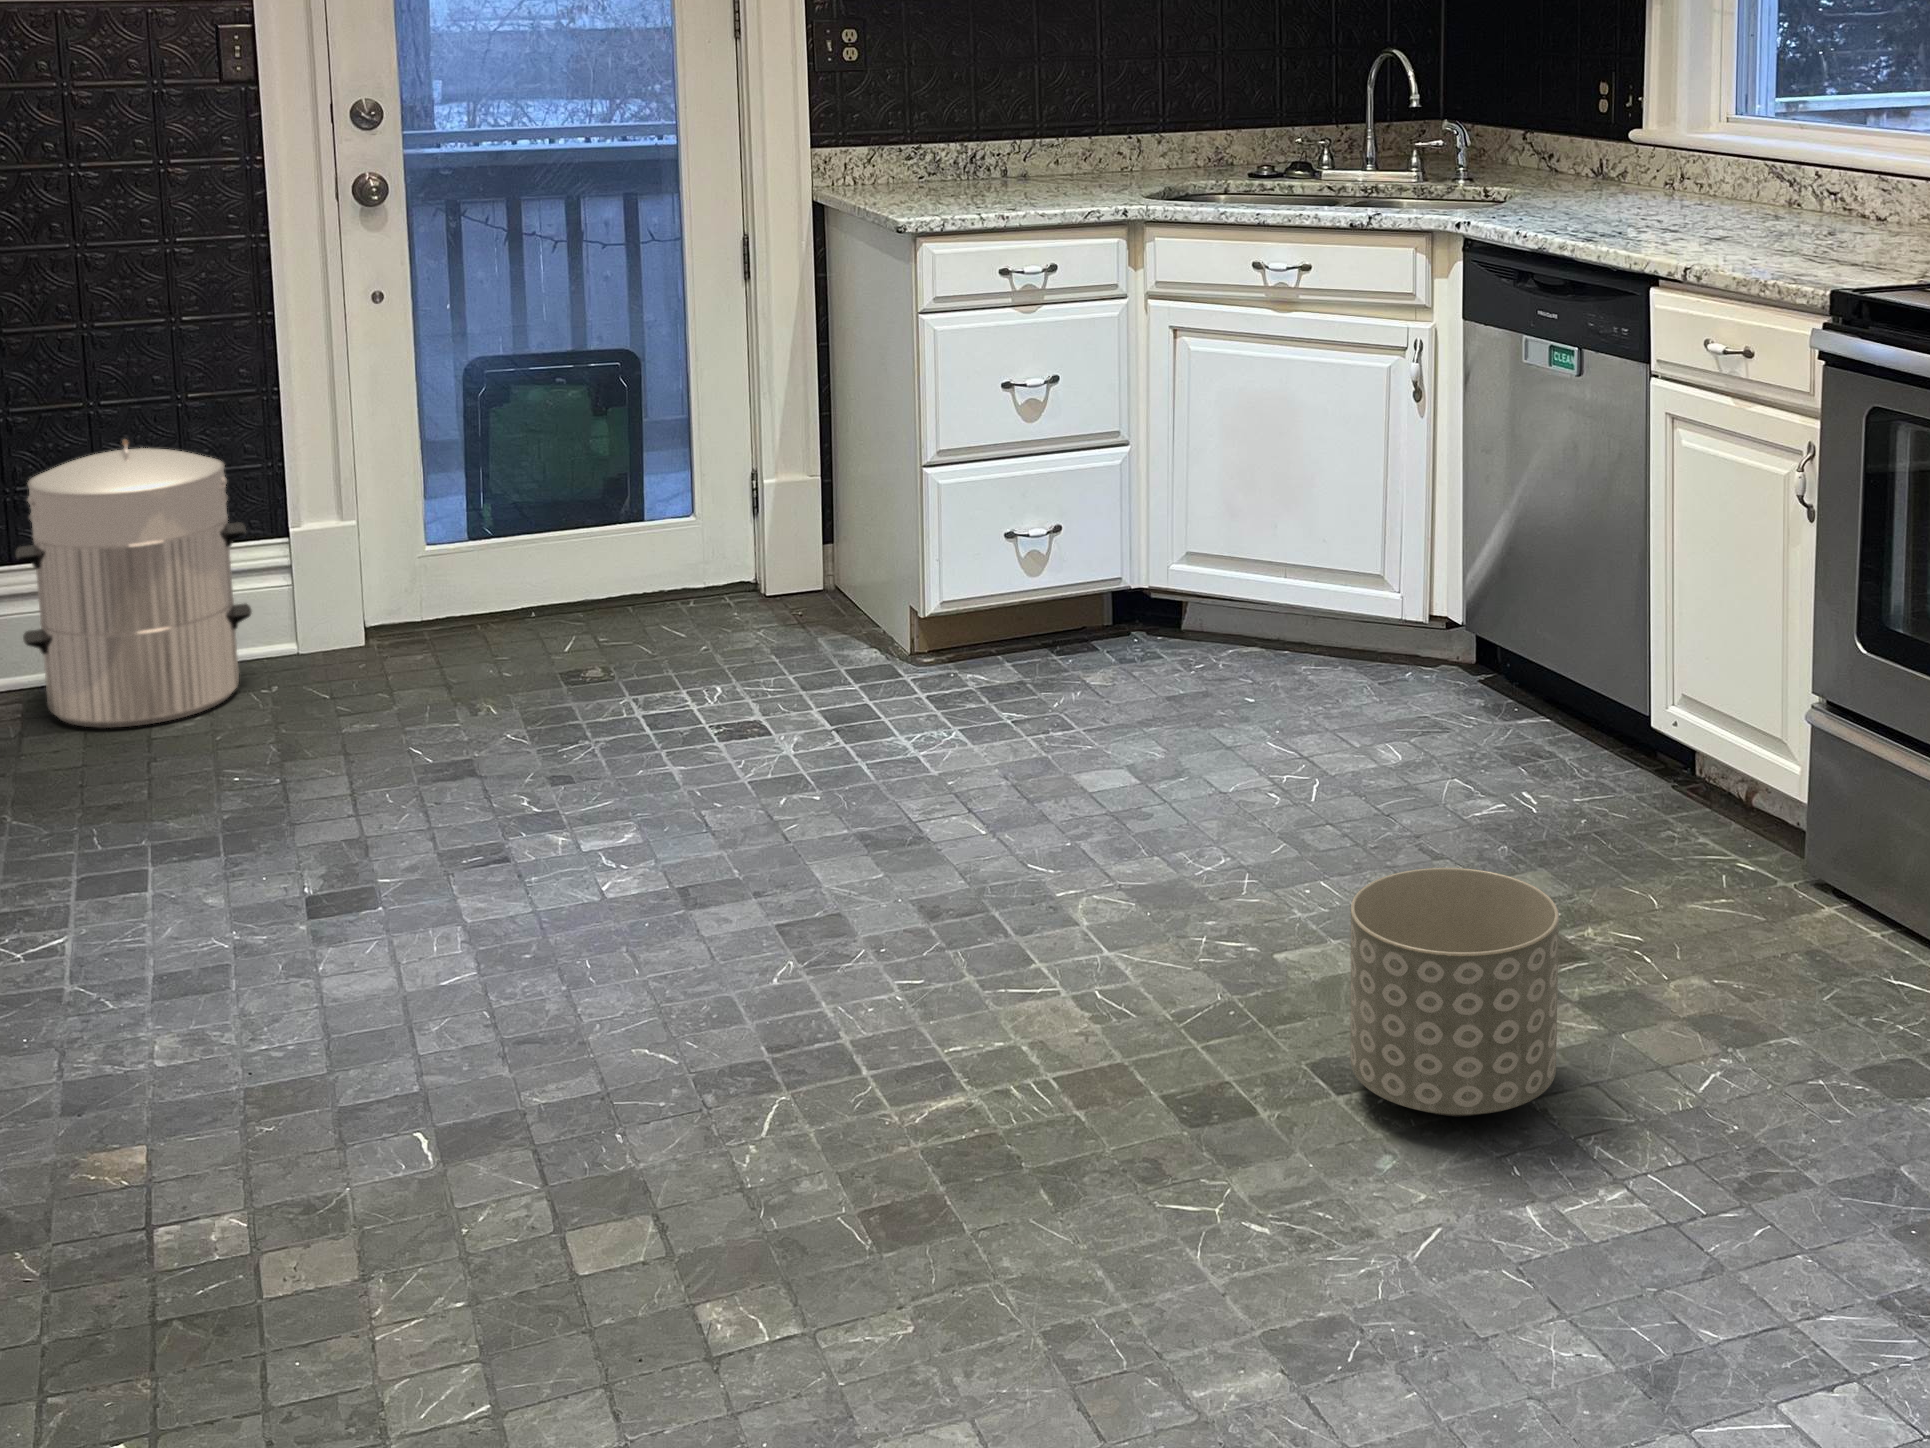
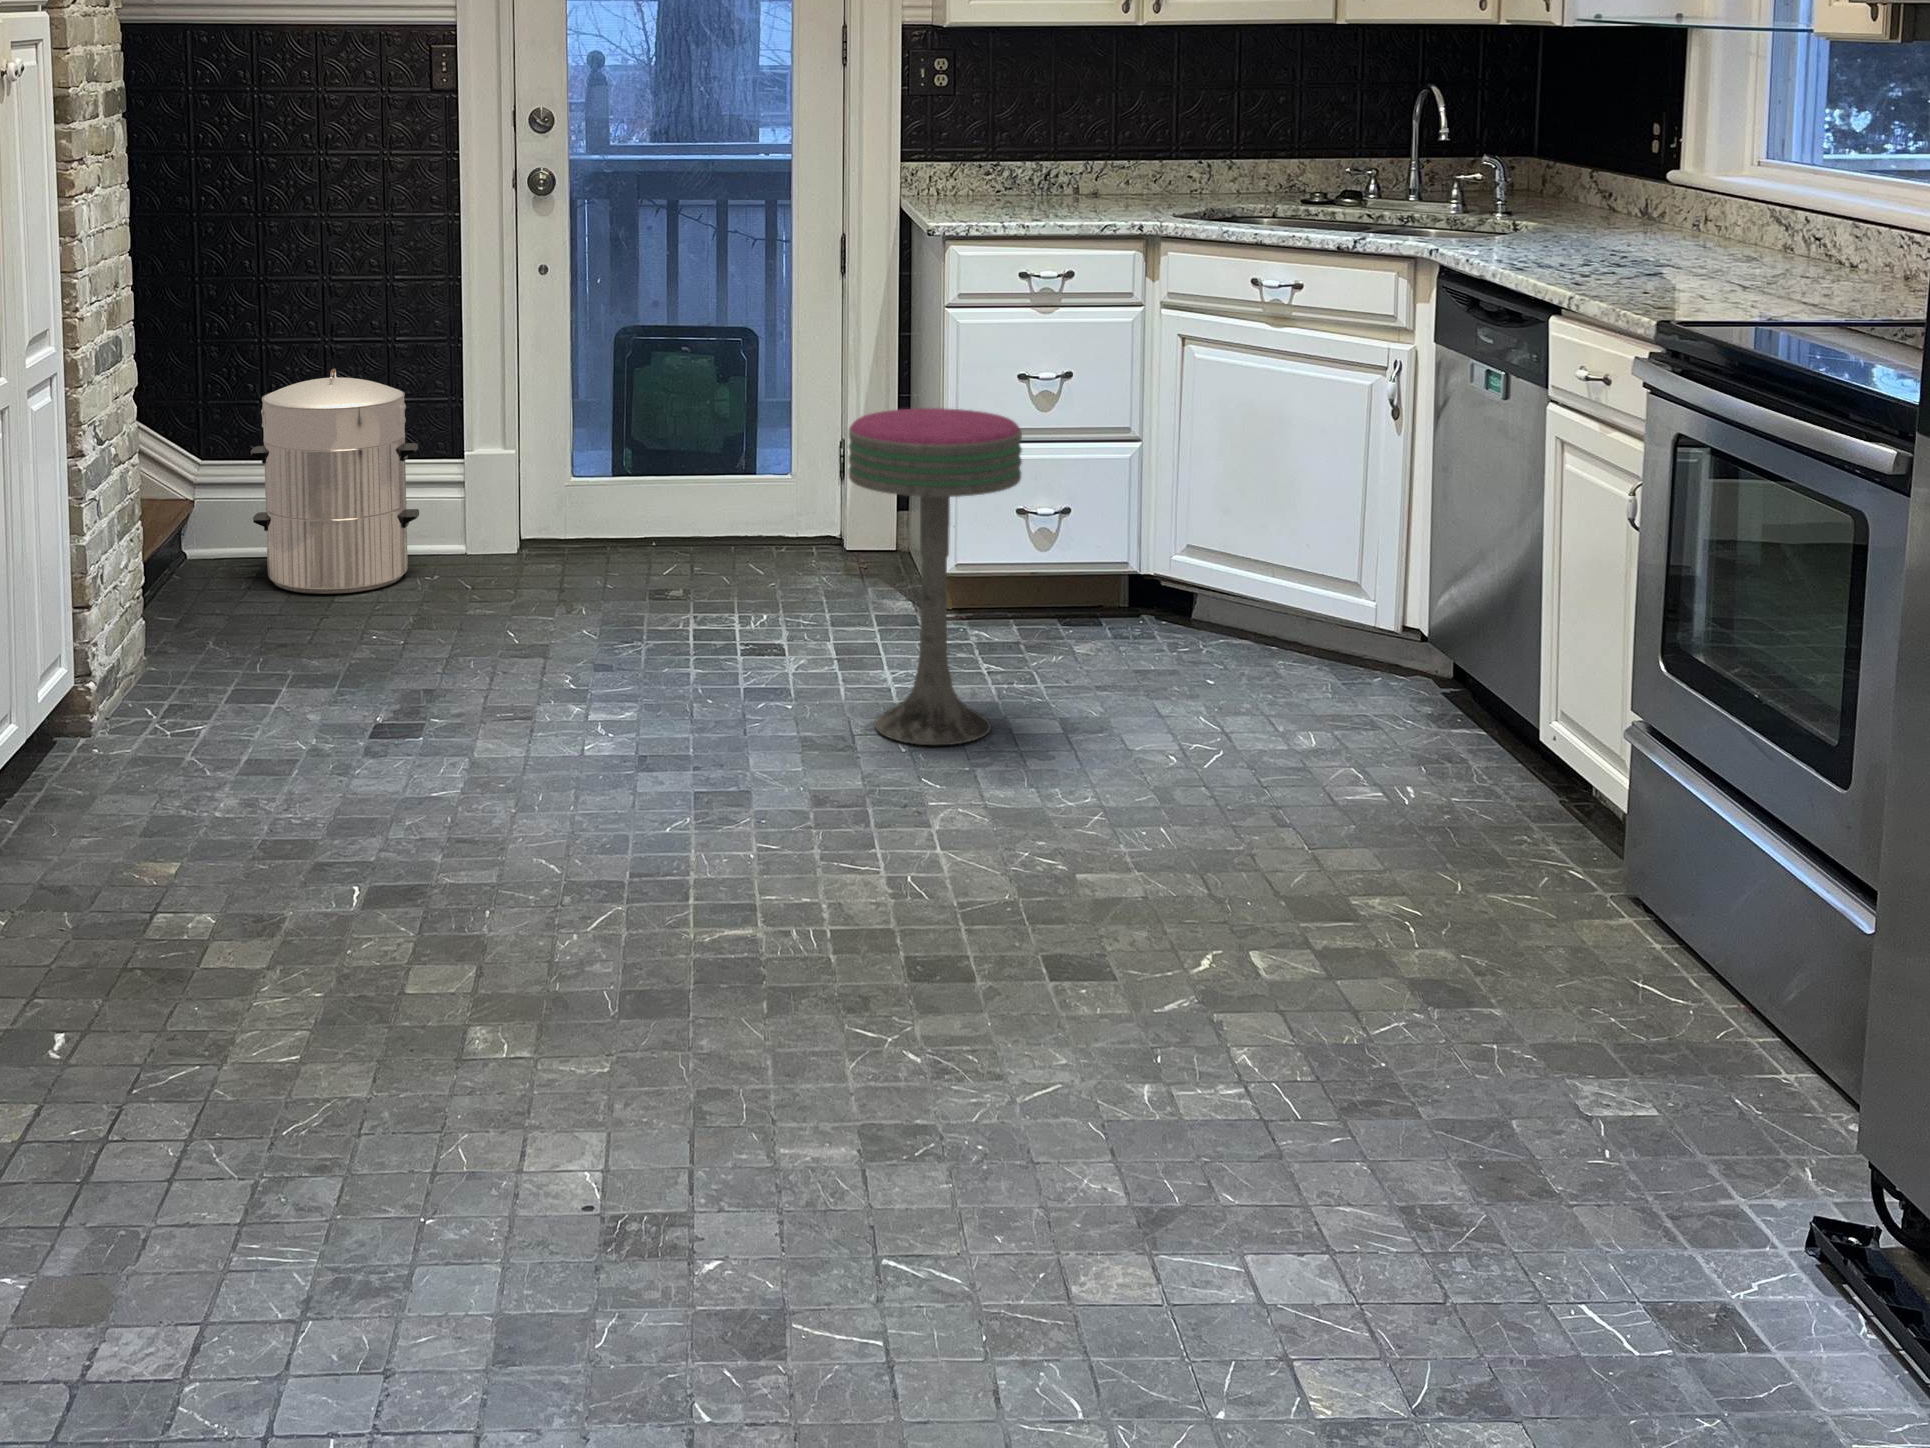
bar stool: none [895,432,1096,822] -> present [848,408,1022,745]
planter: present [1350,868,1559,1116] -> none [1058,799,1244,1012]

